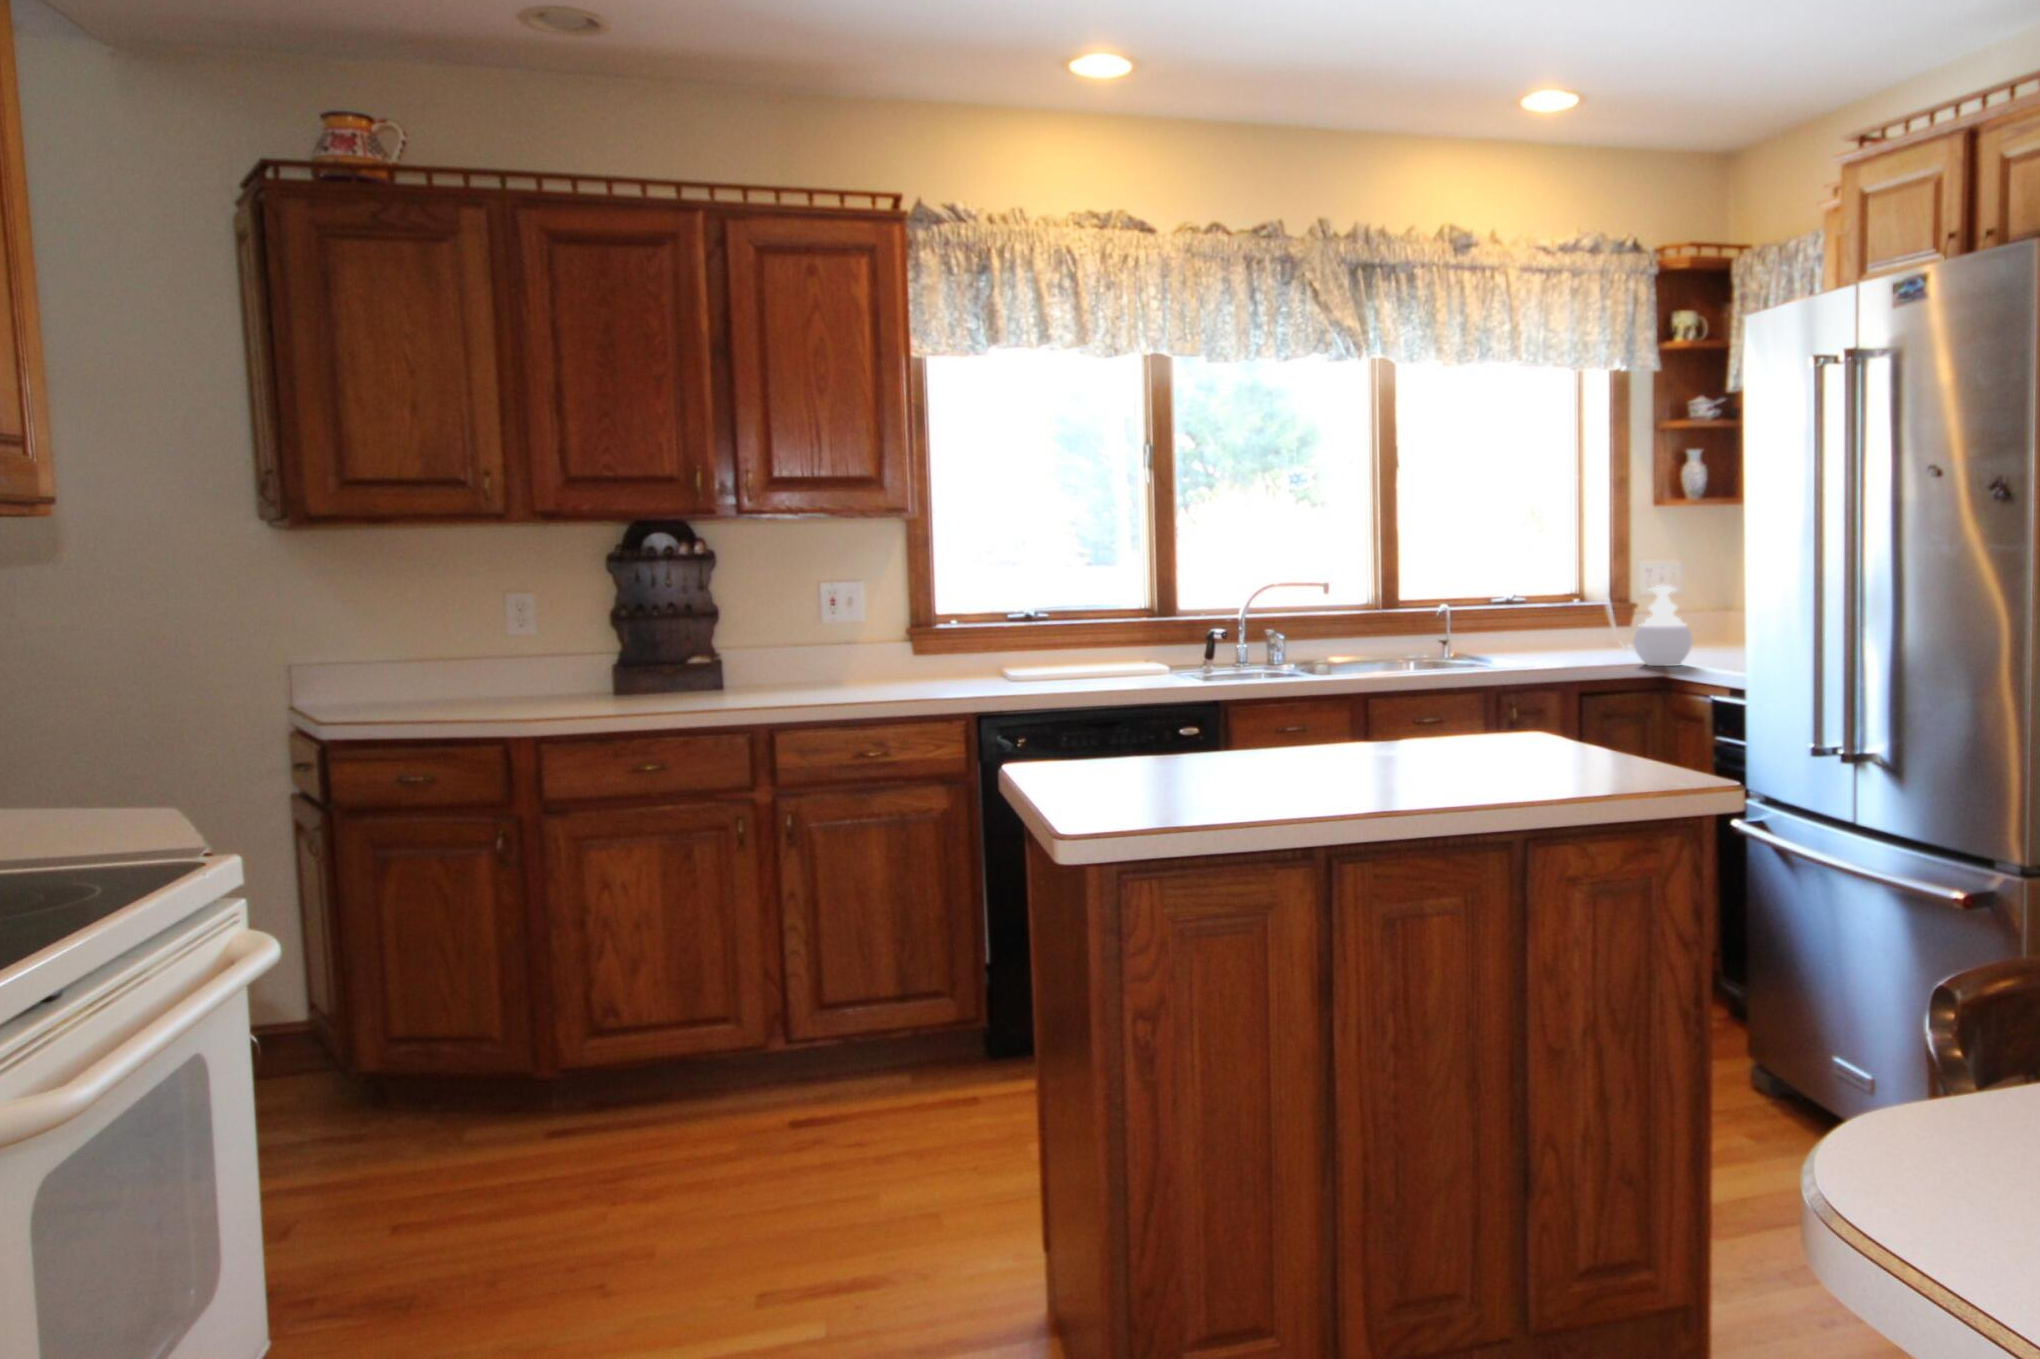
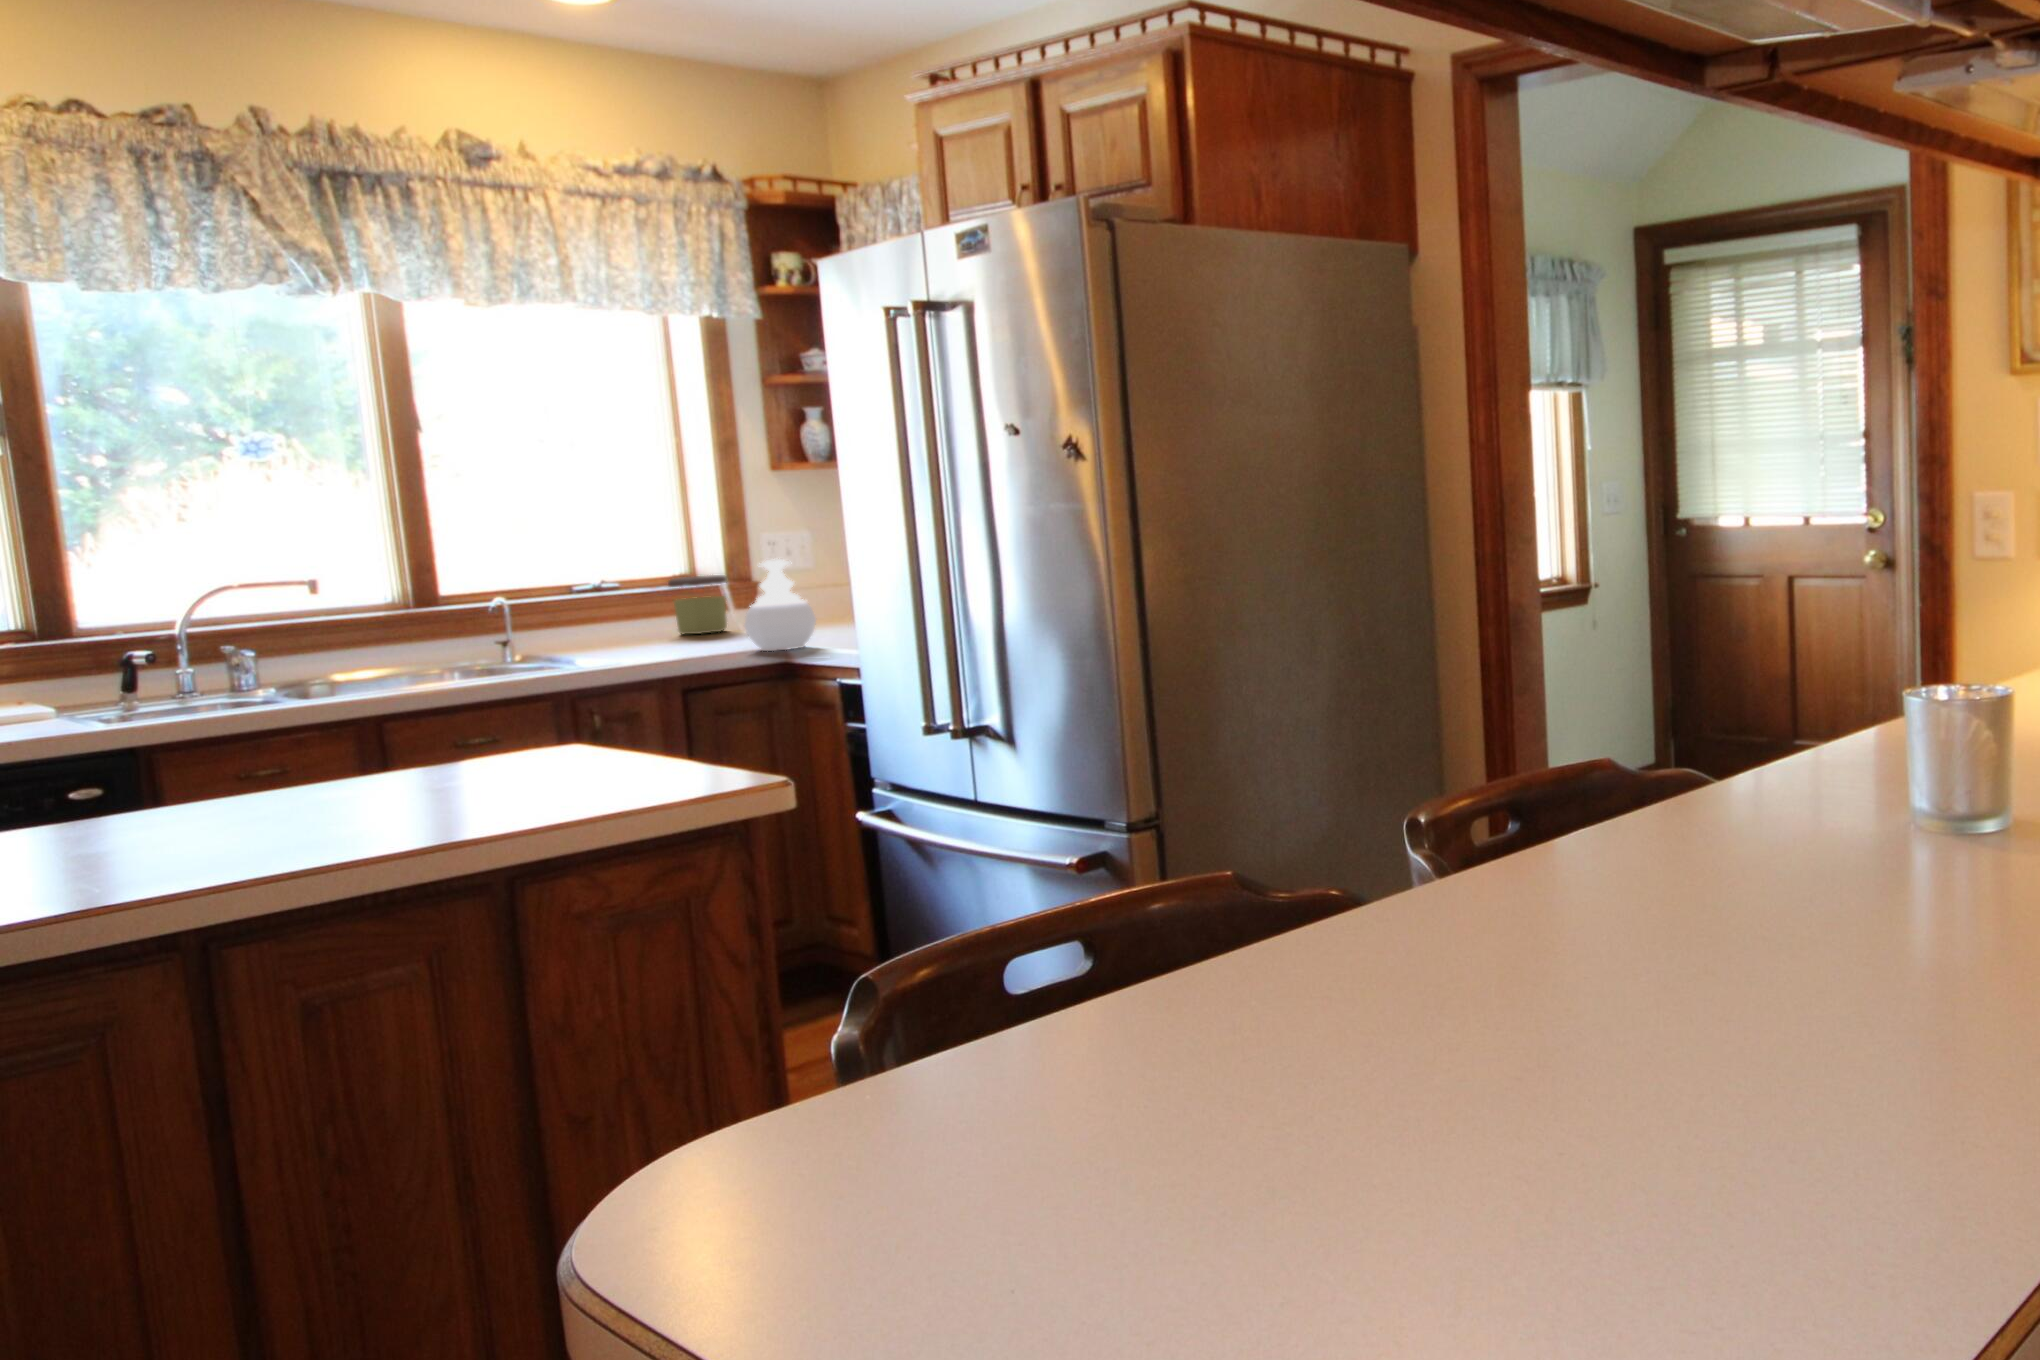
jar: none [1567,596,1612,645] -> present [668,575,727,634]

